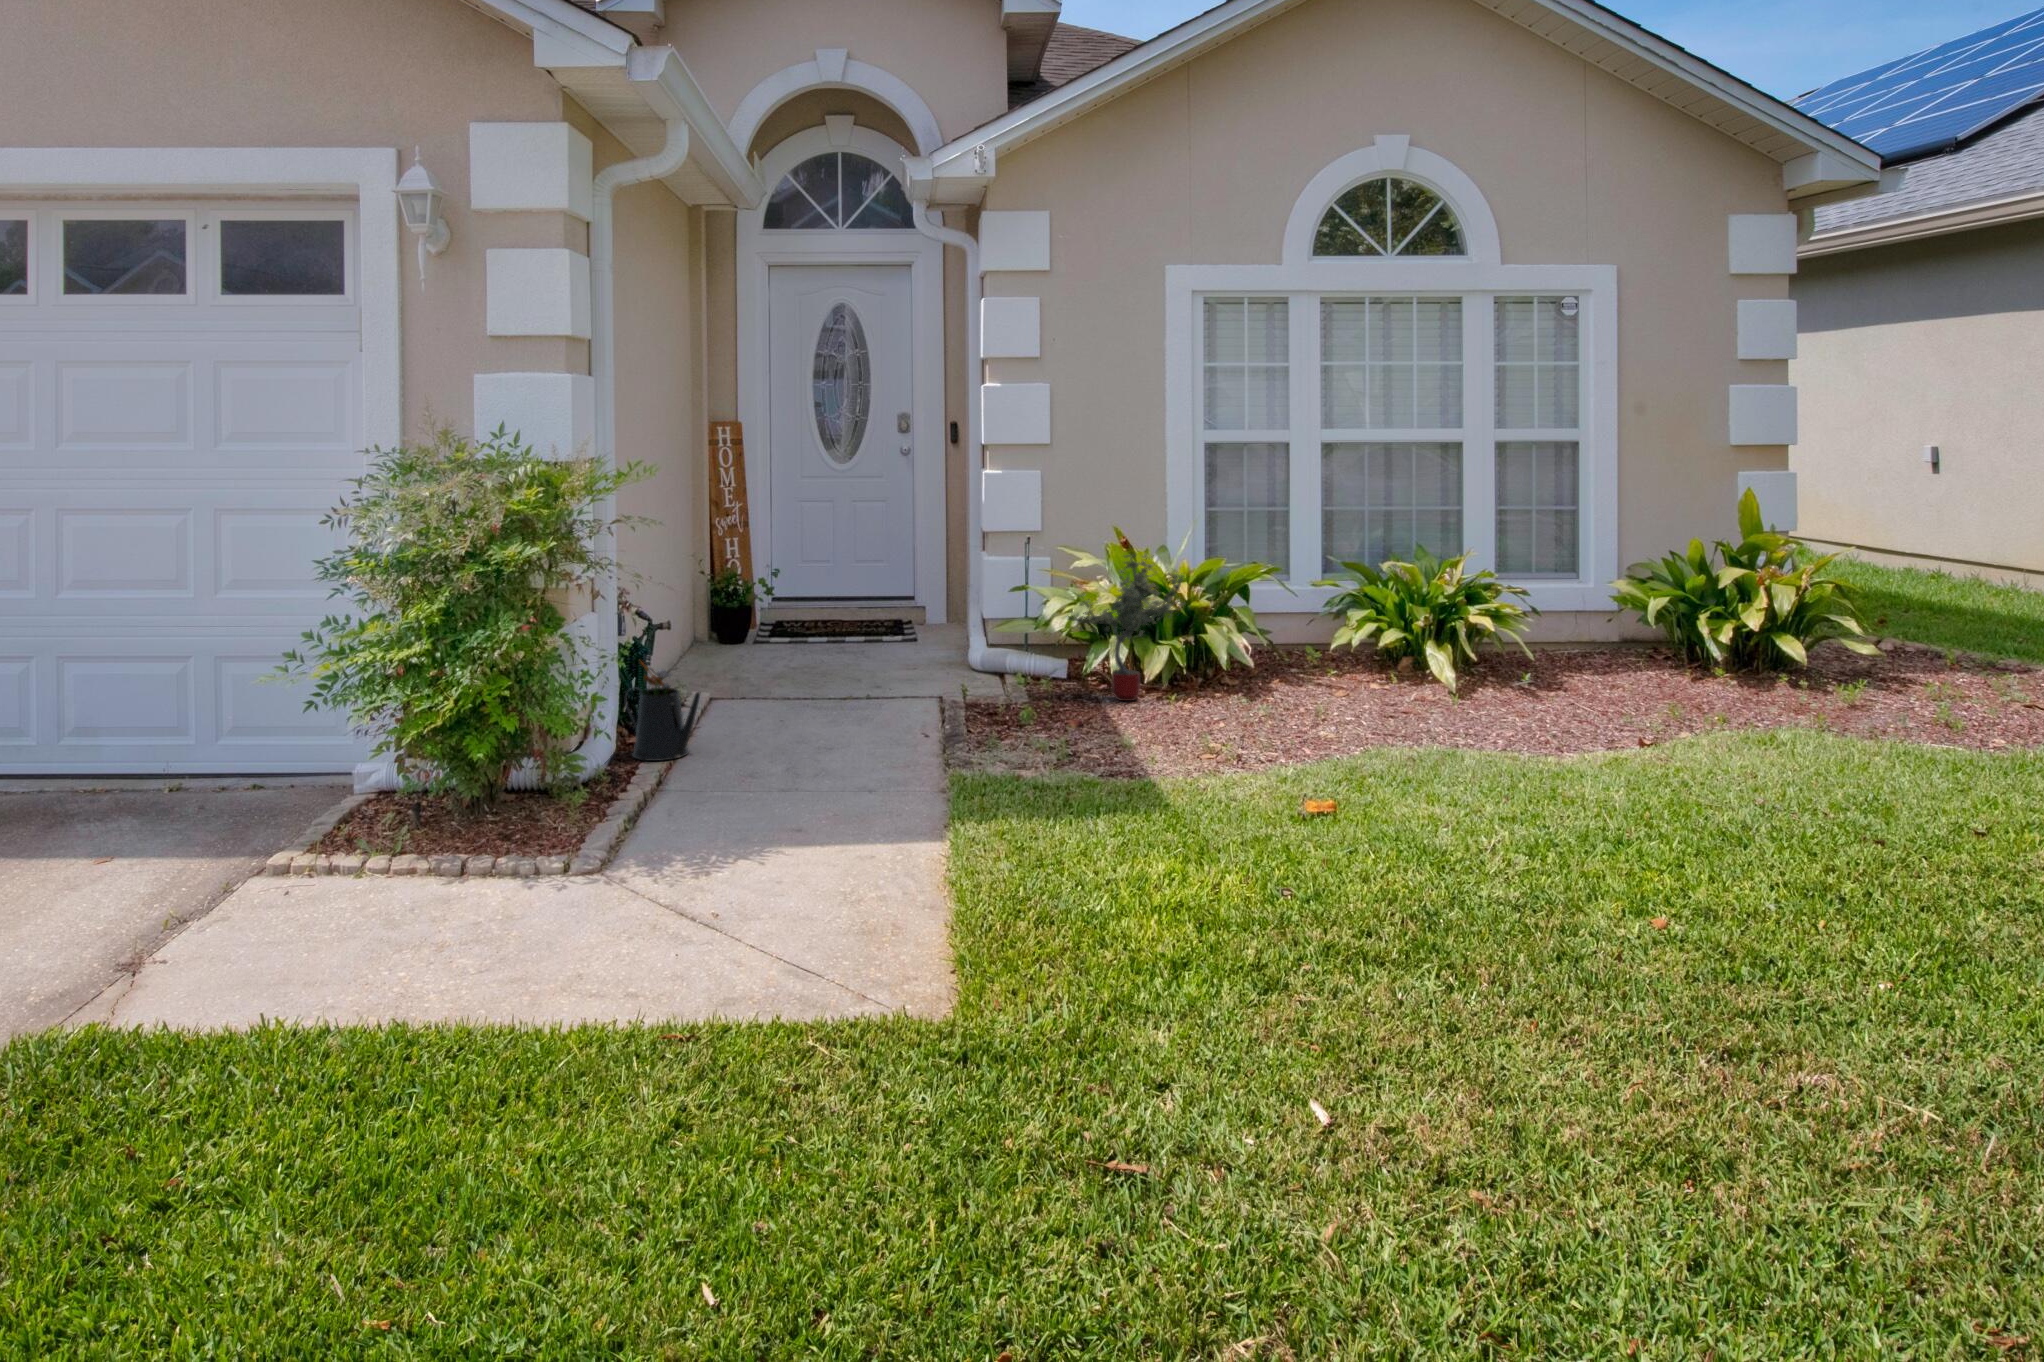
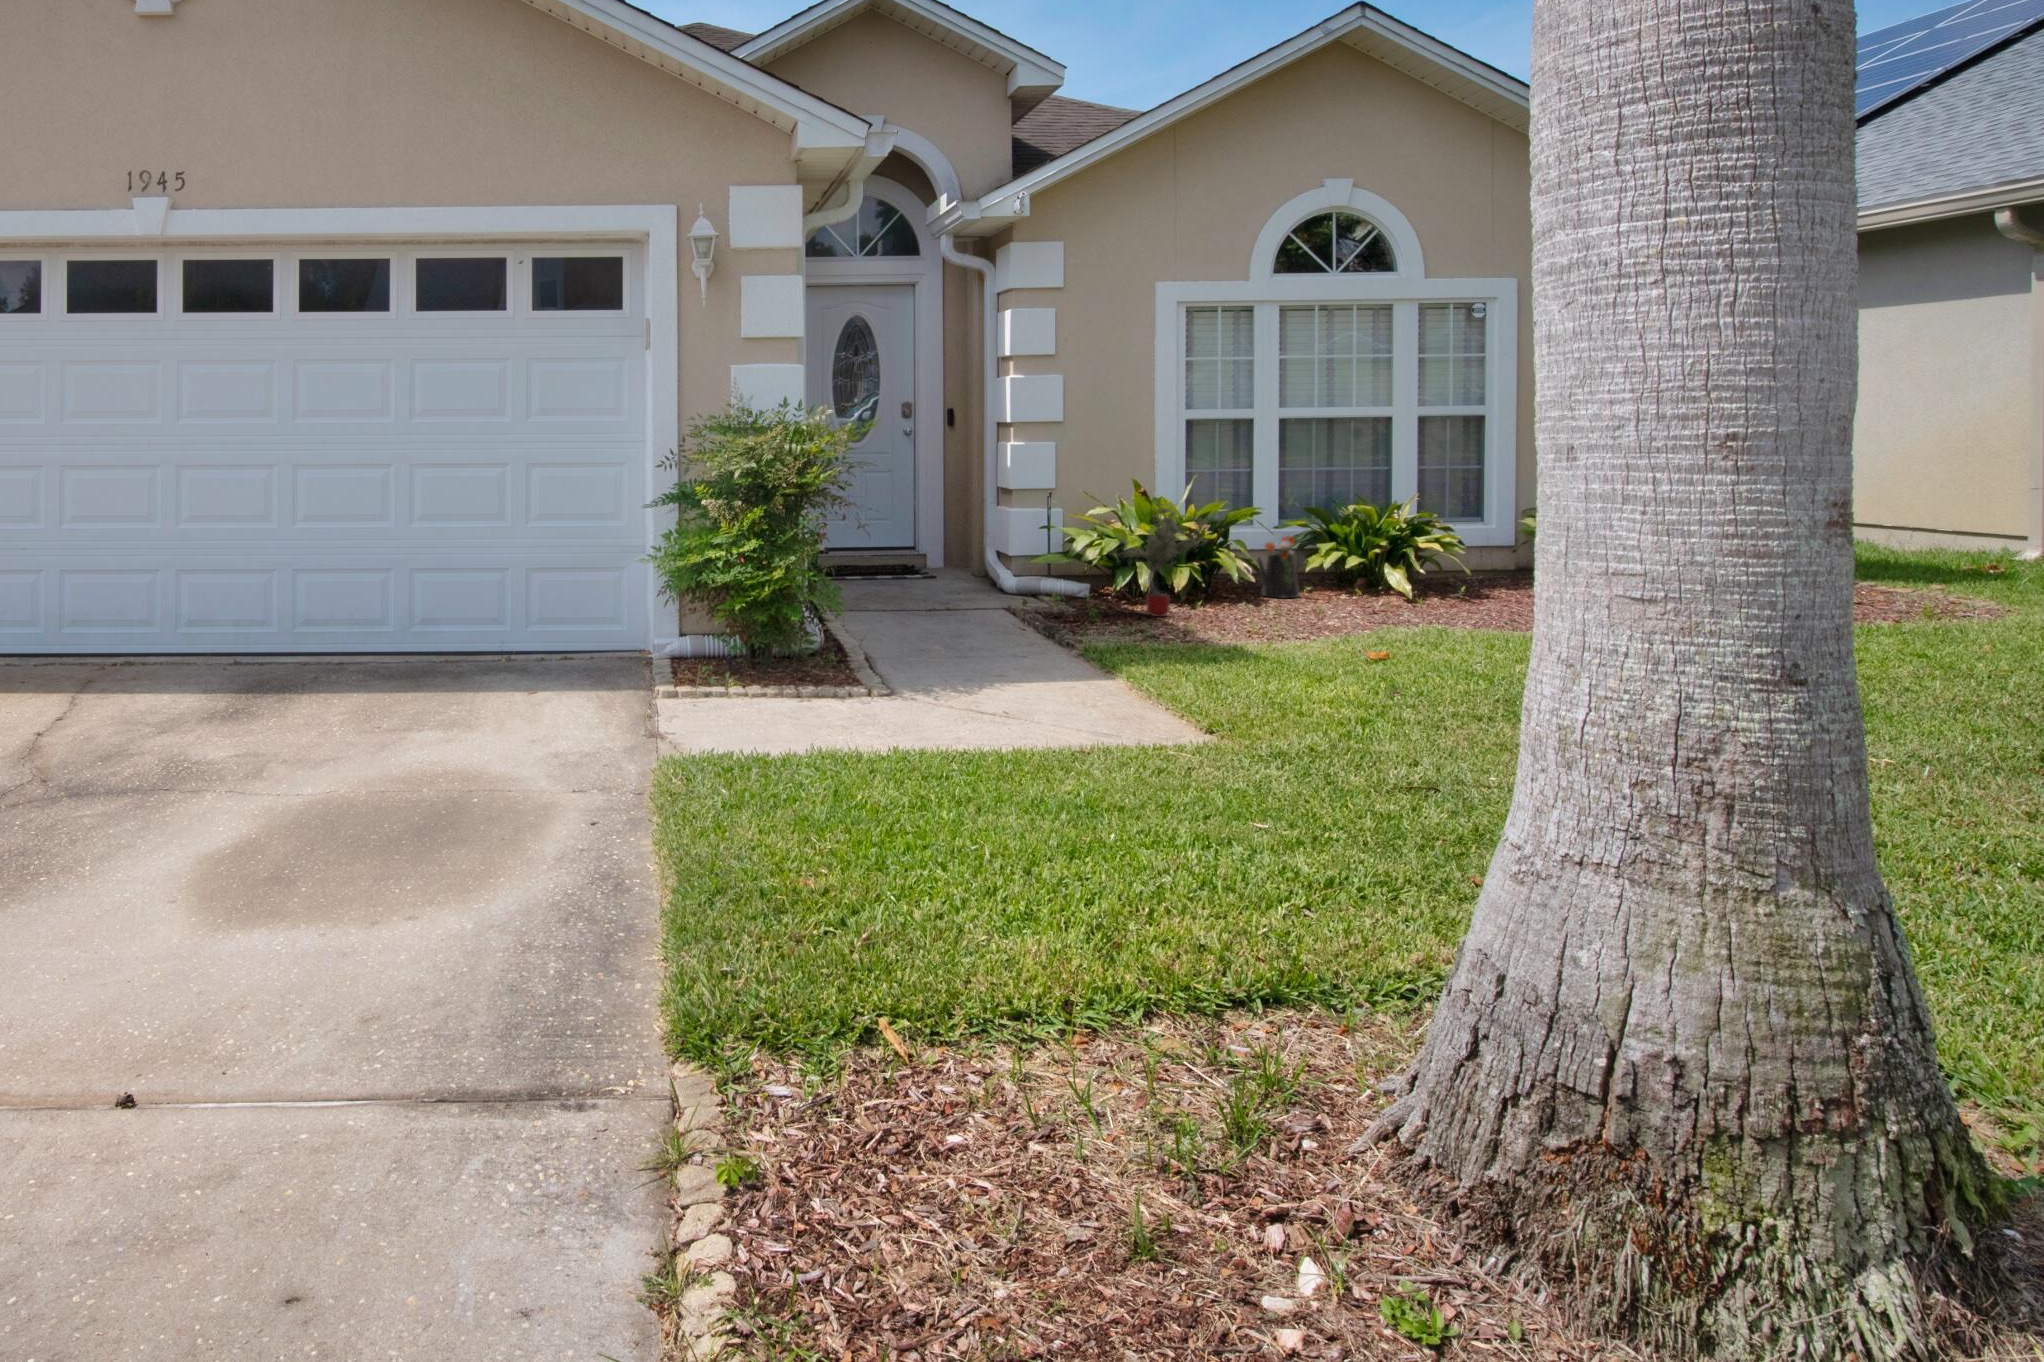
watering can: present [624,663,701,761] -> present [1257,536,1300,598]

